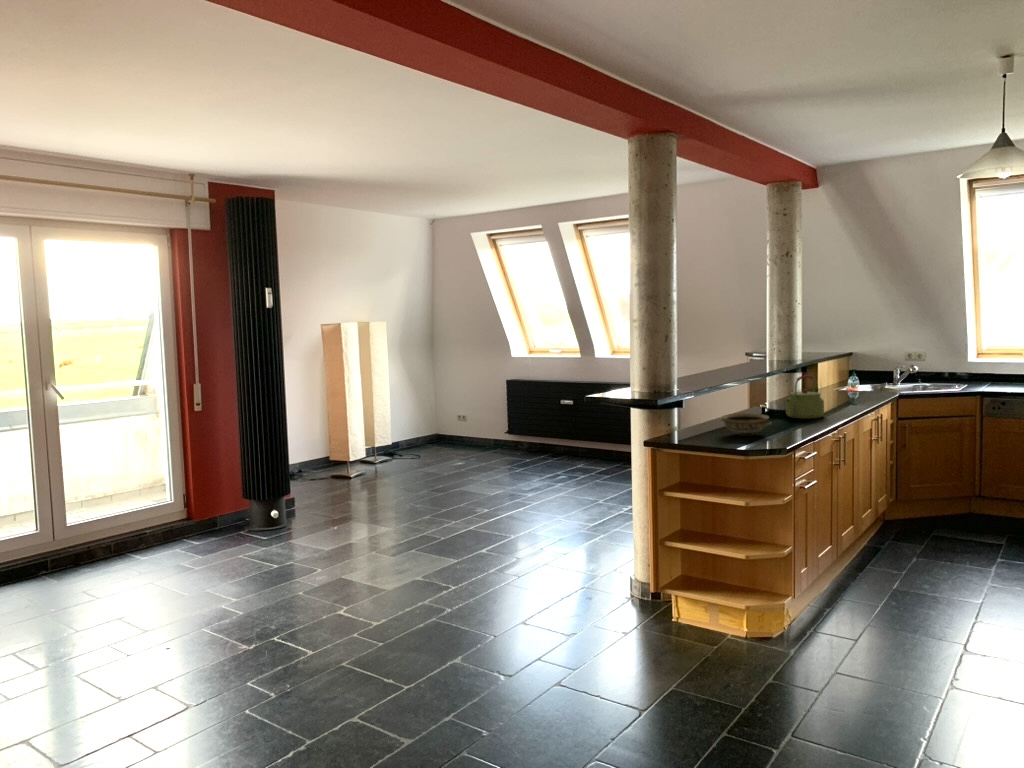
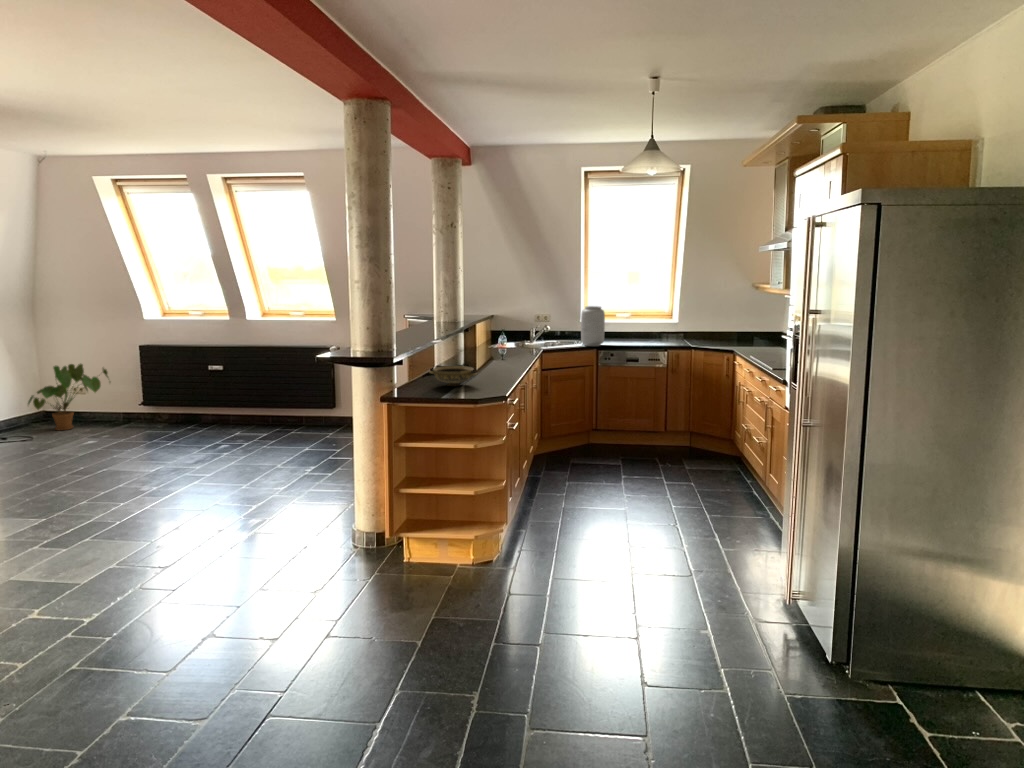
vase: none [958,342,992,392] -> present [581,306,605,346]
kettle: present [786,375,824,419] -> none [472,332,503,370]
house plant: none [420,395,484,453] -> present [28,364,108,430]

